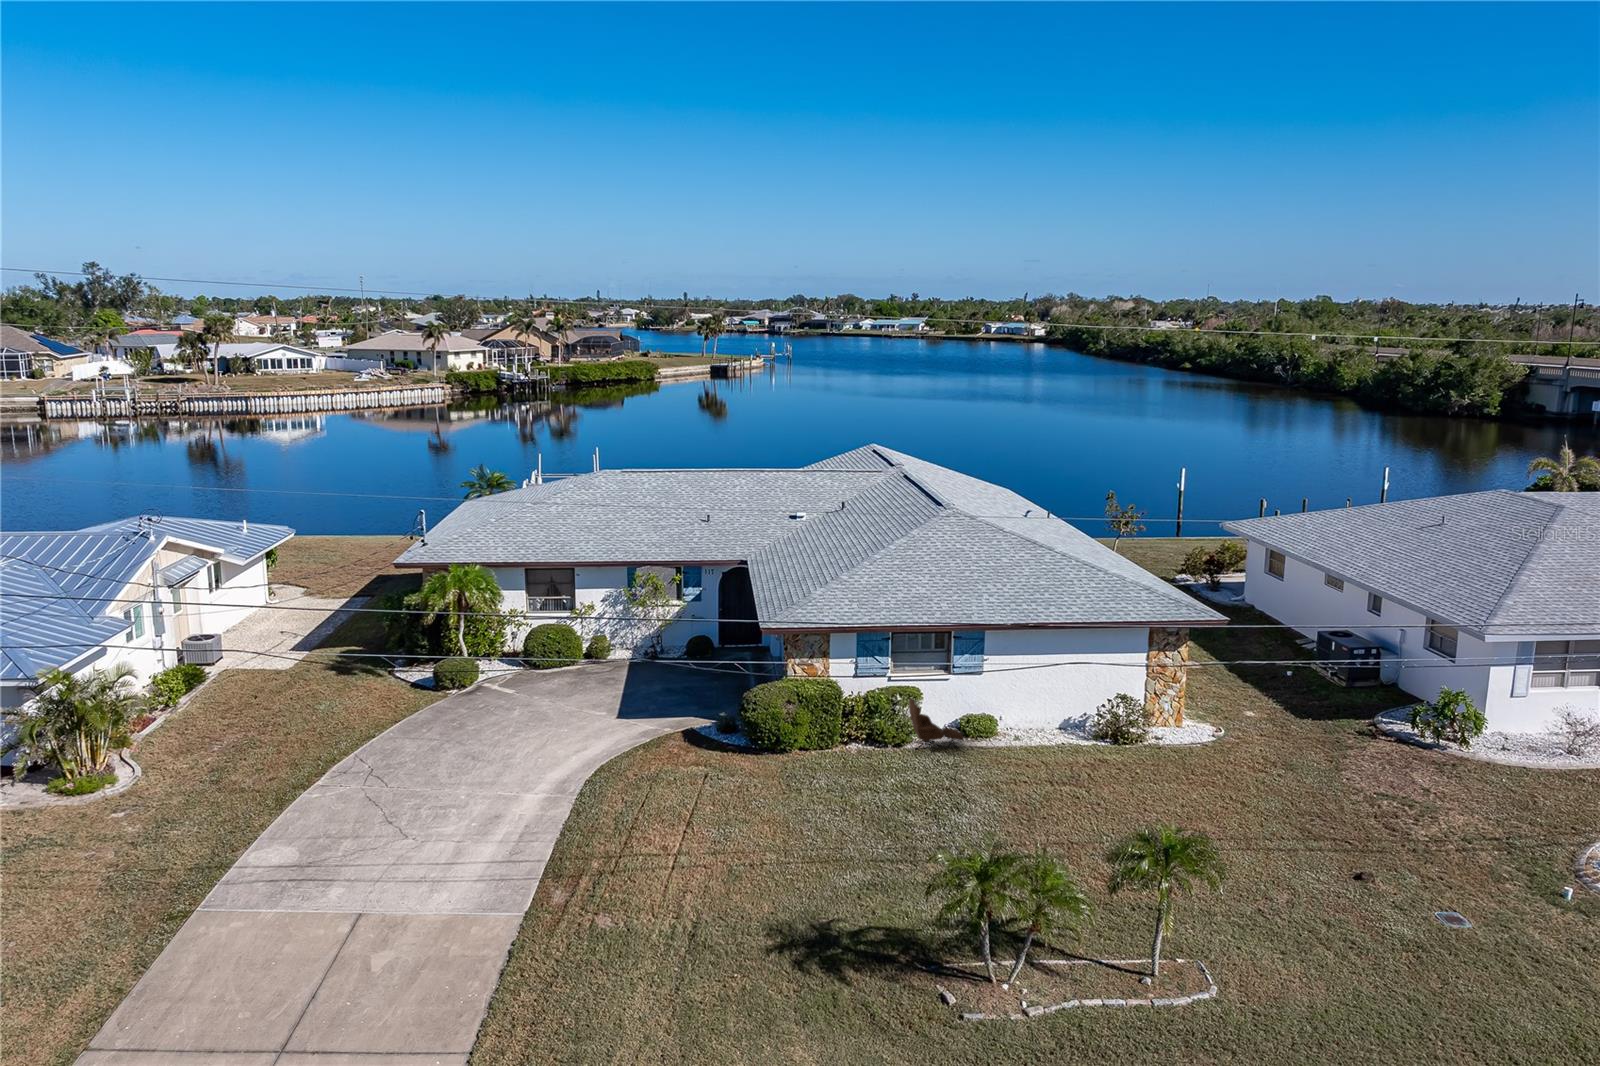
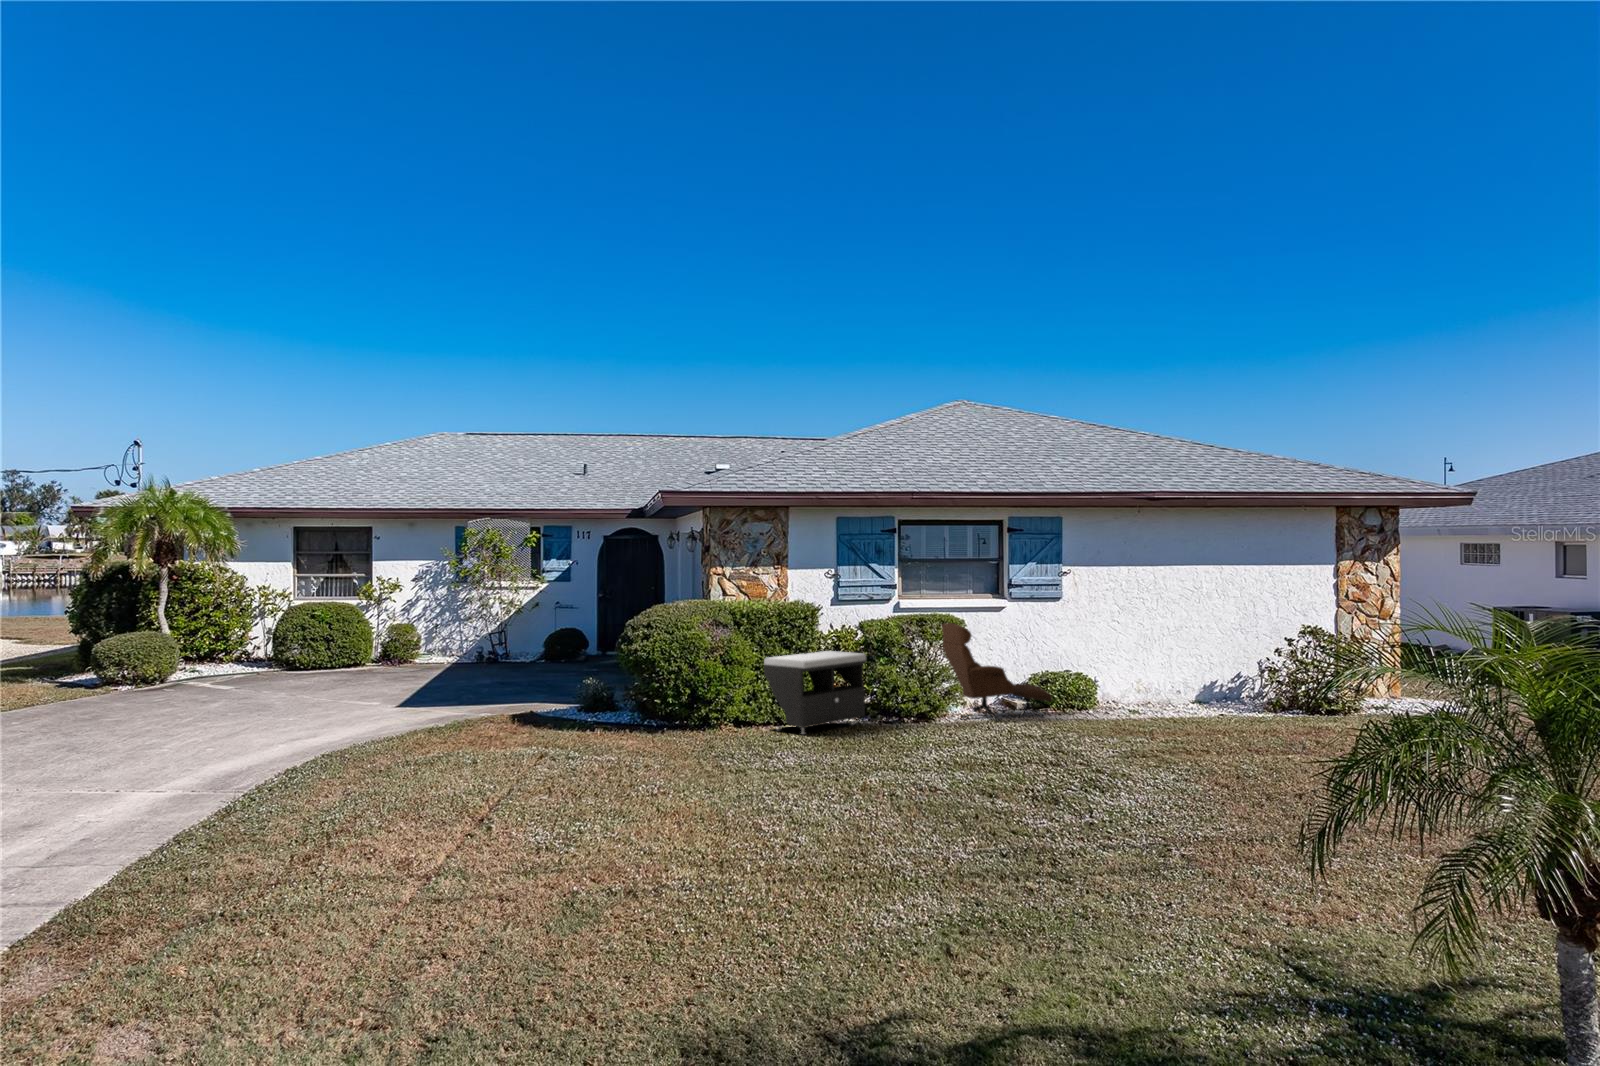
storage bench: none [814,712,866,763] -> present [764,651,866,734]

